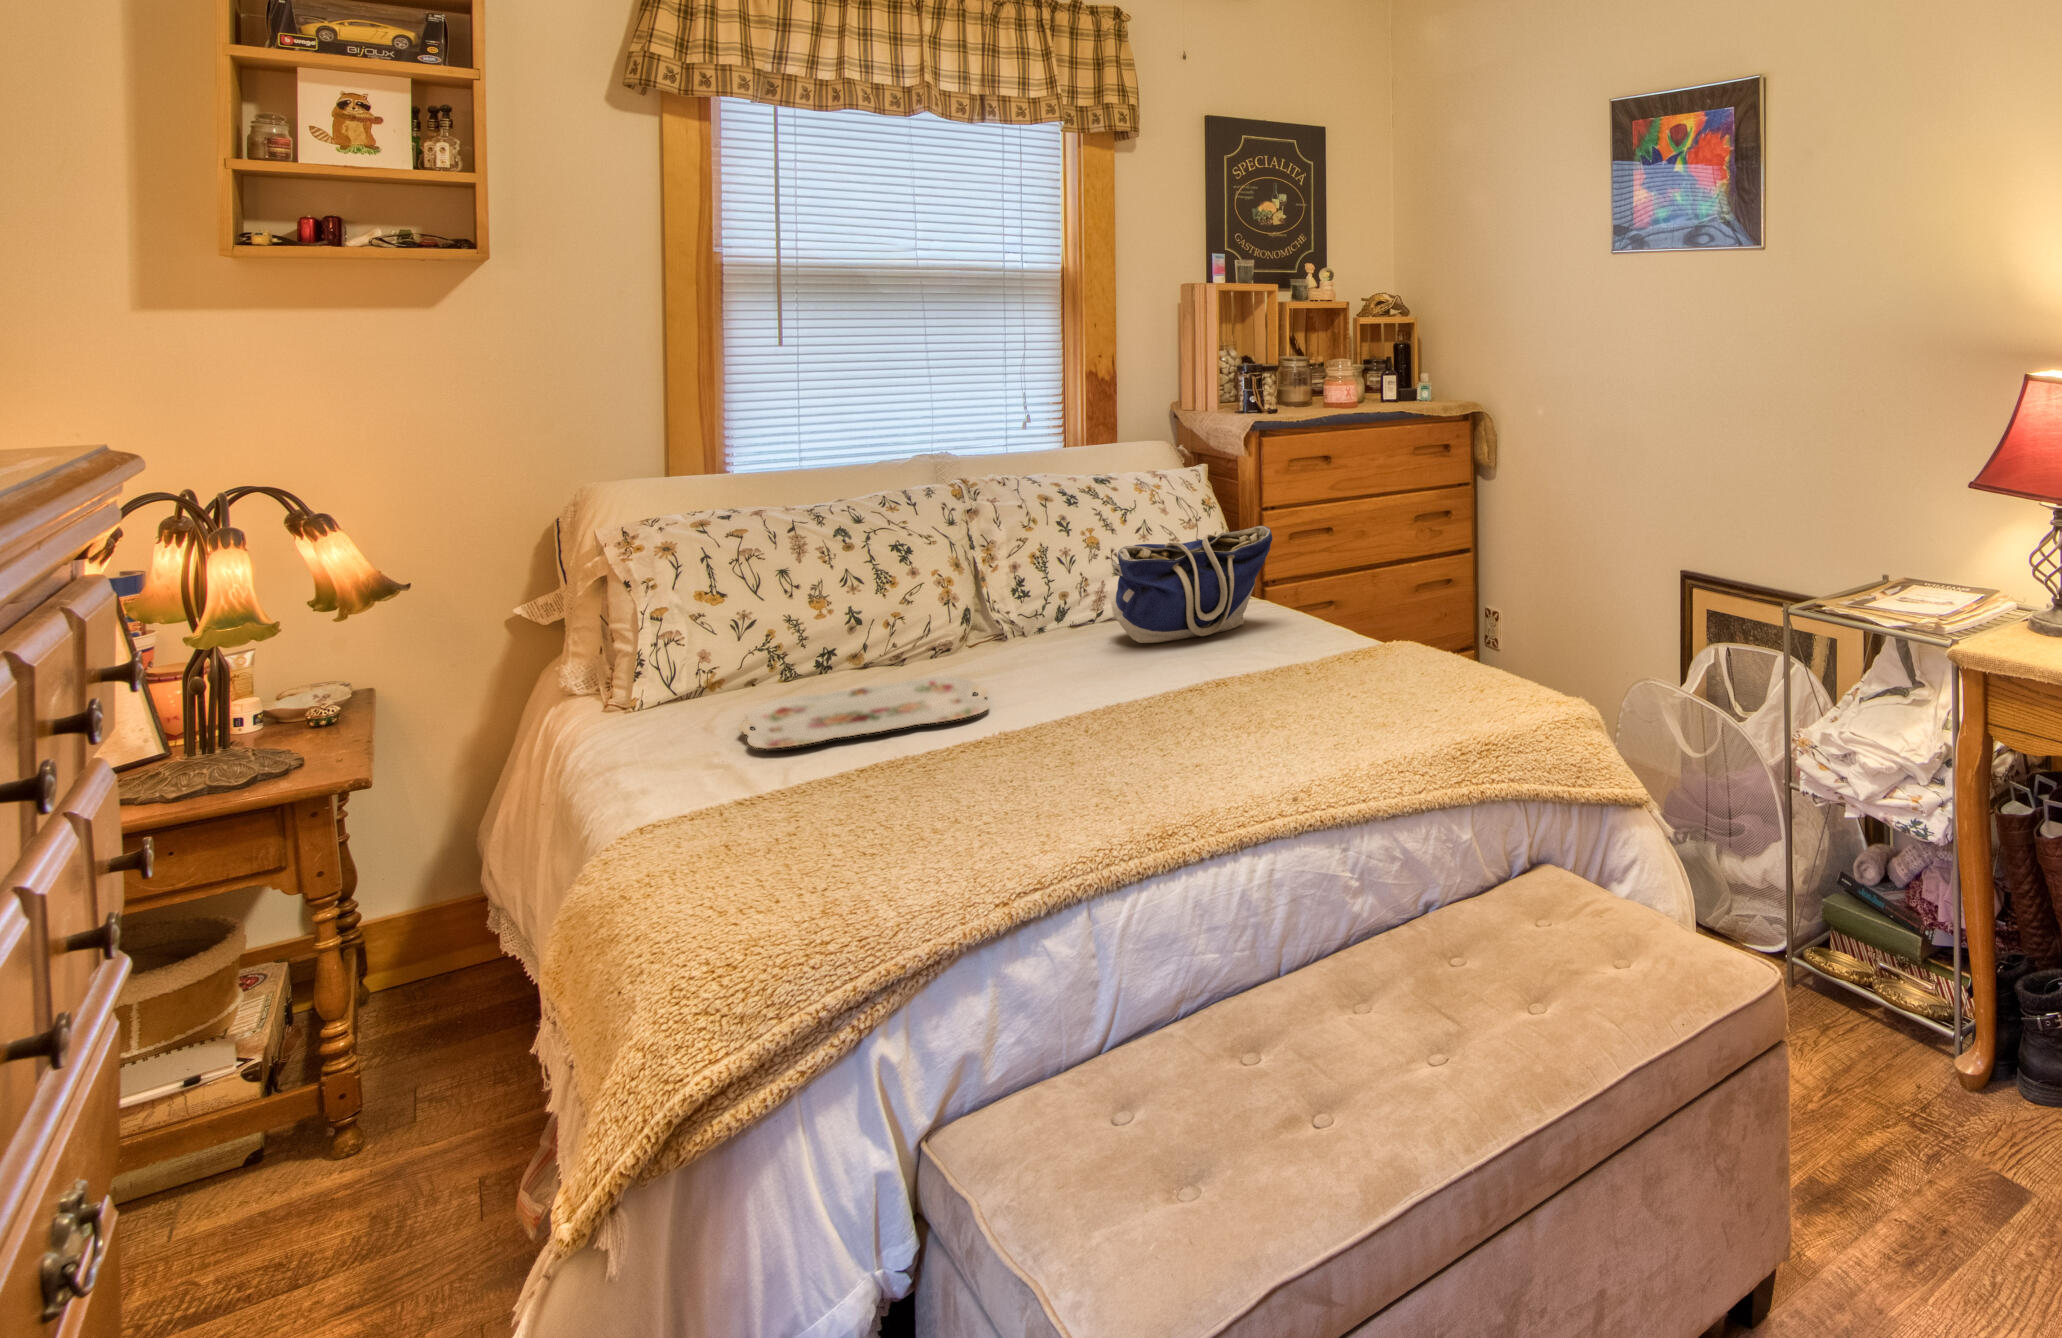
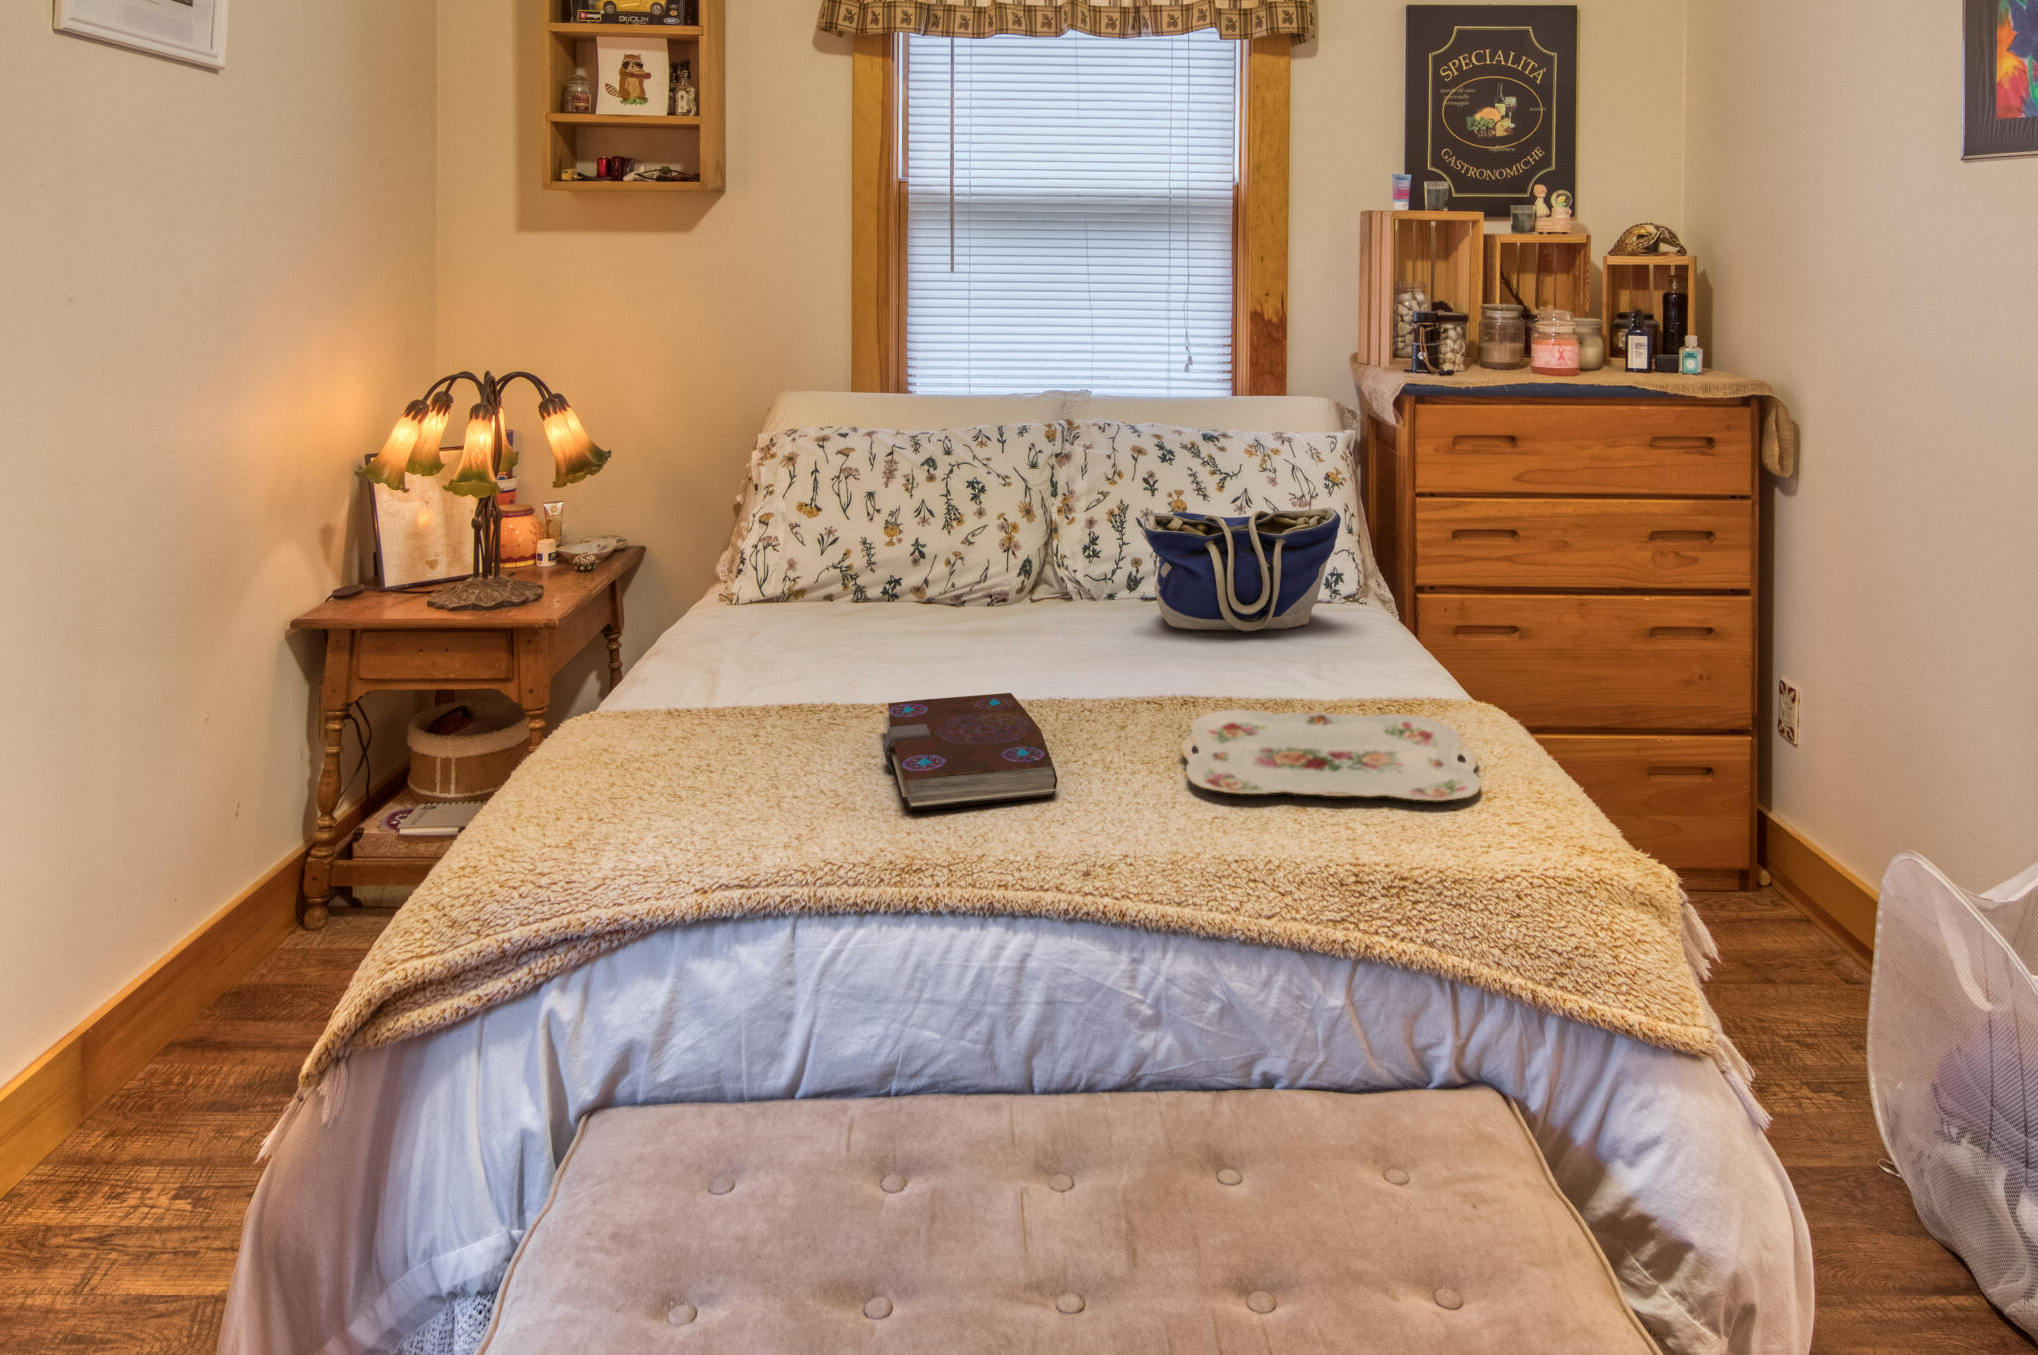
serving tray: present [739,676,989,749] -> present [1180,710,1480,801]
book: none [991,705,1214,799] -> present [882,693,1058,811]

